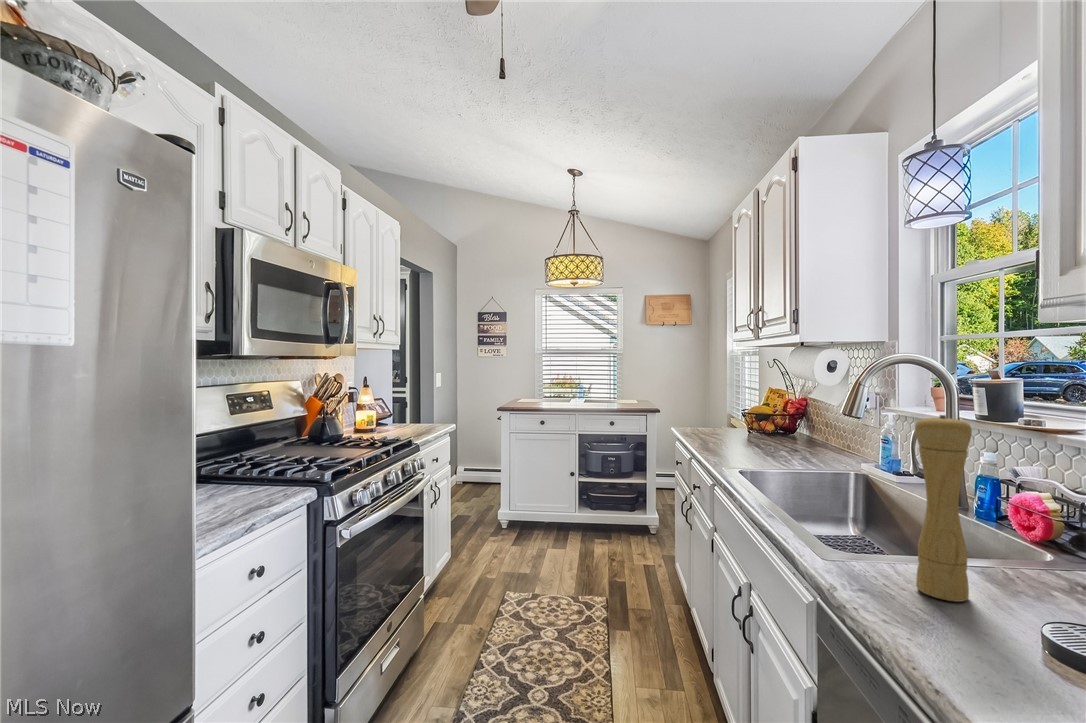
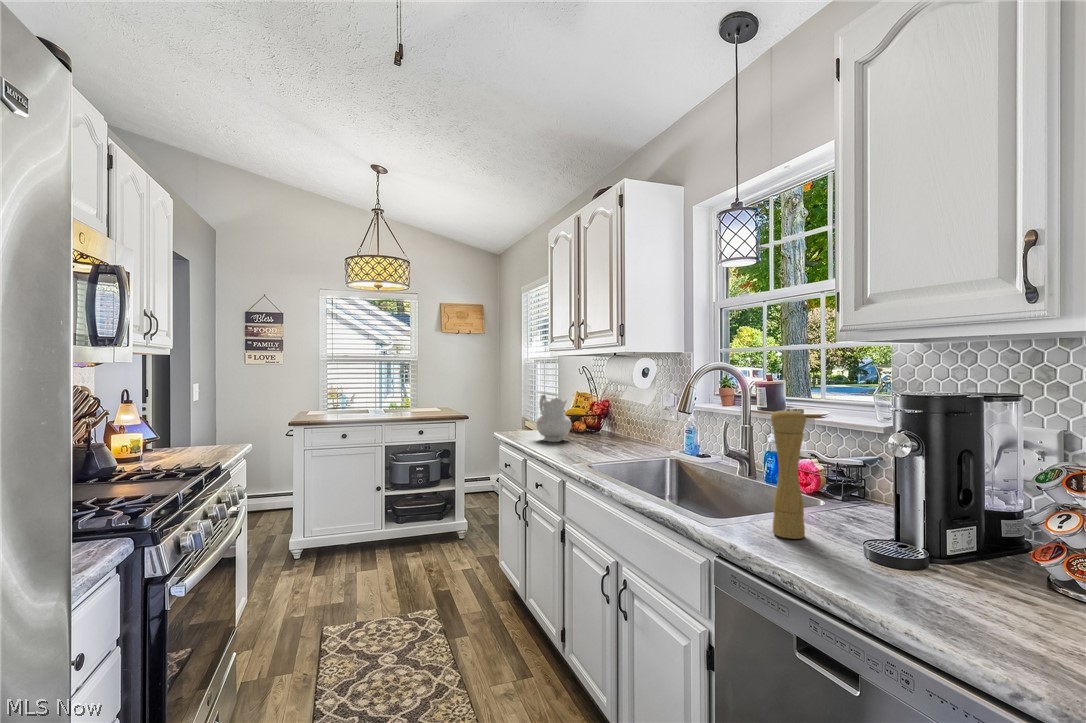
ceramic pitcher: none [709,390,750,442] -> present [537,395,571,442]

